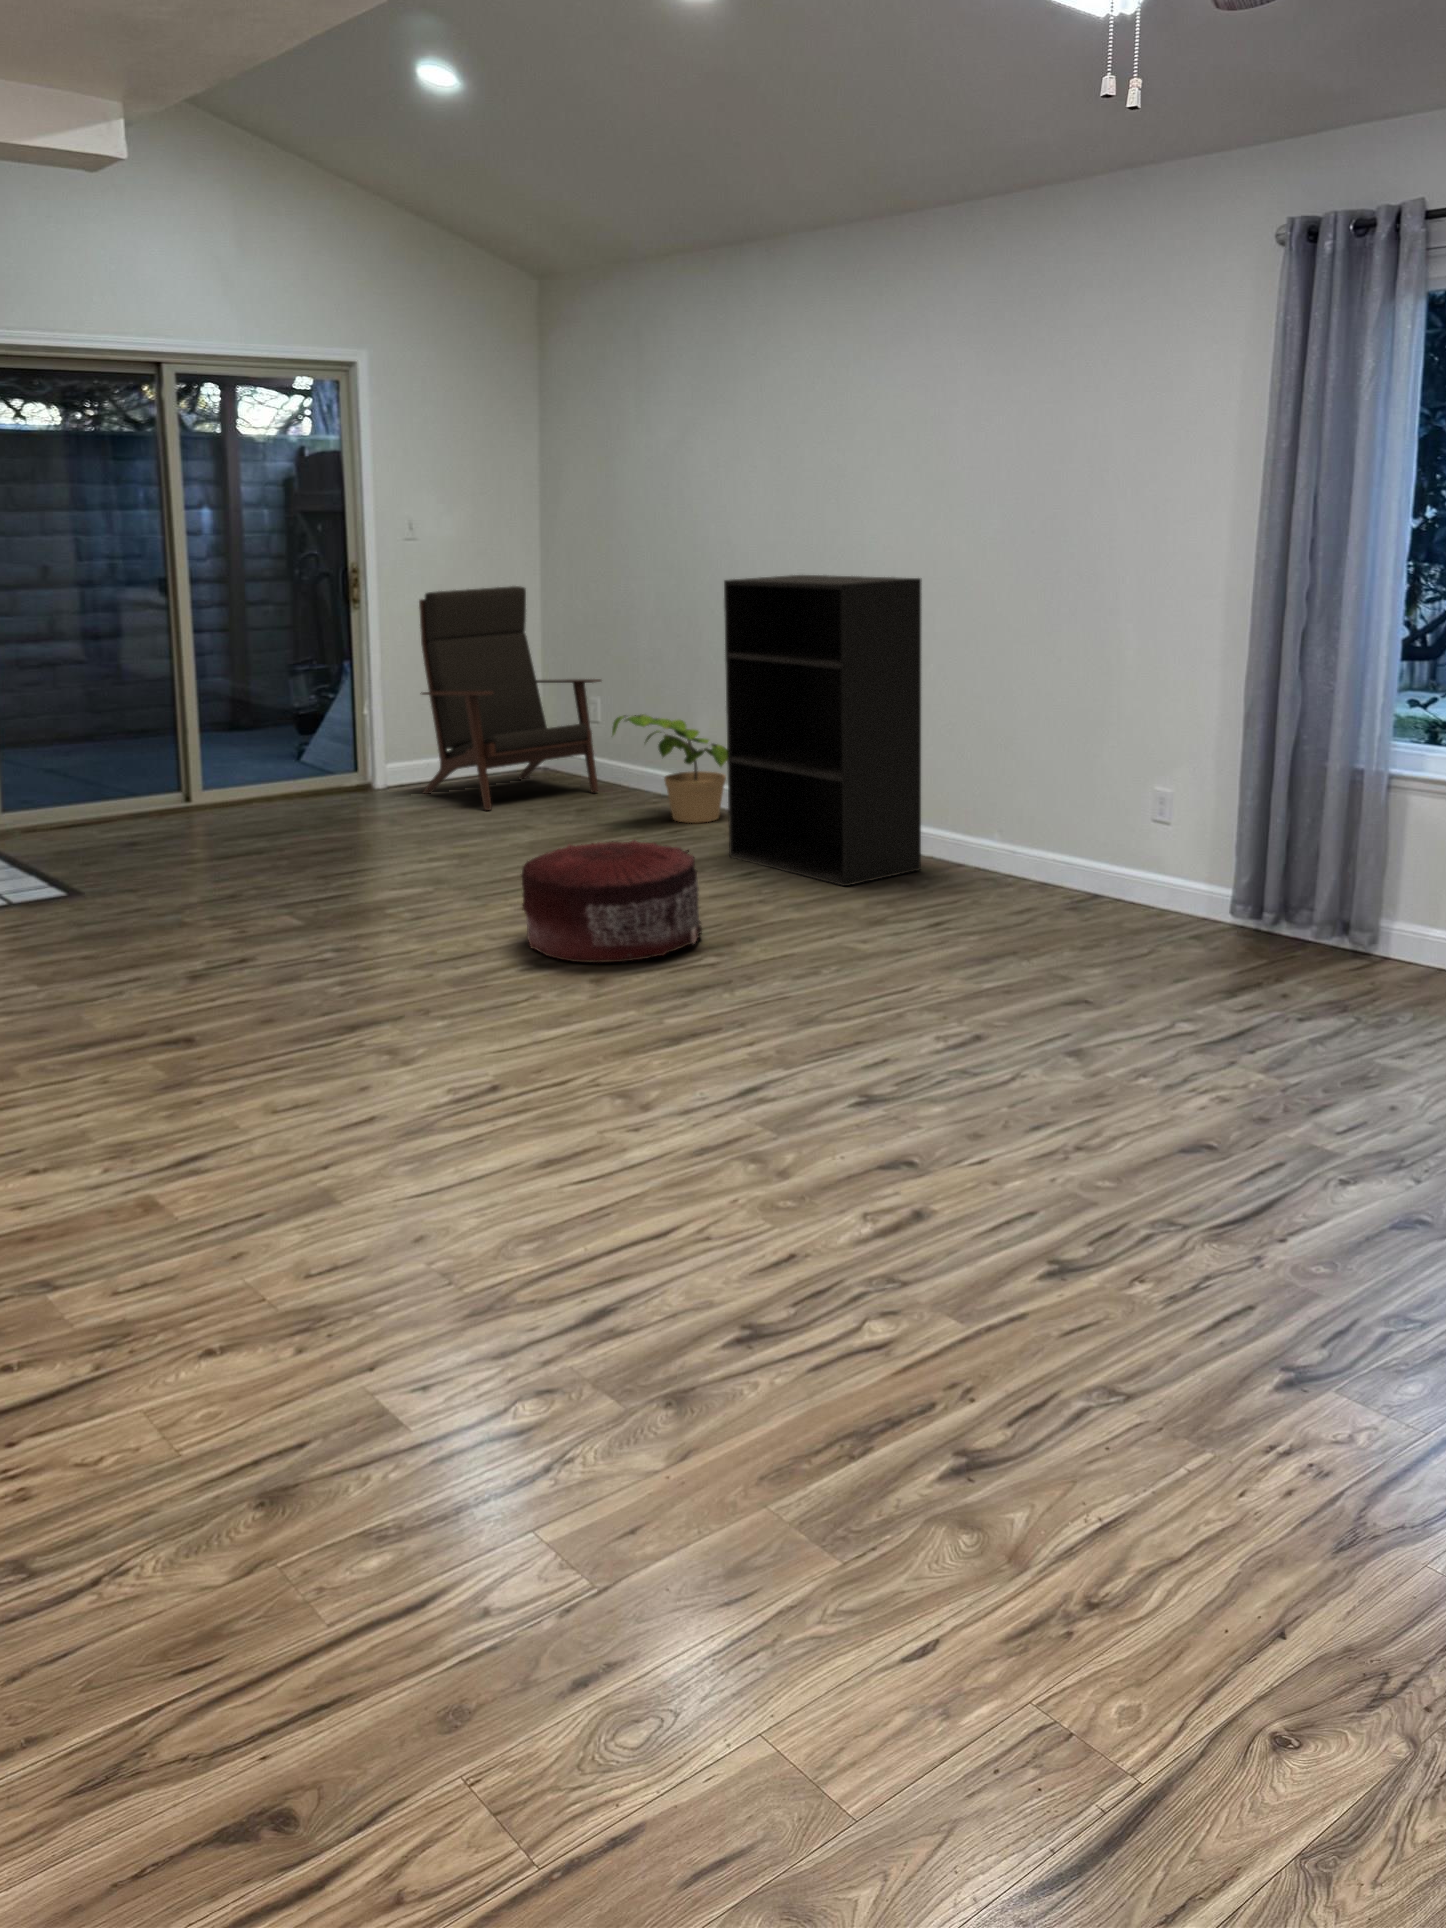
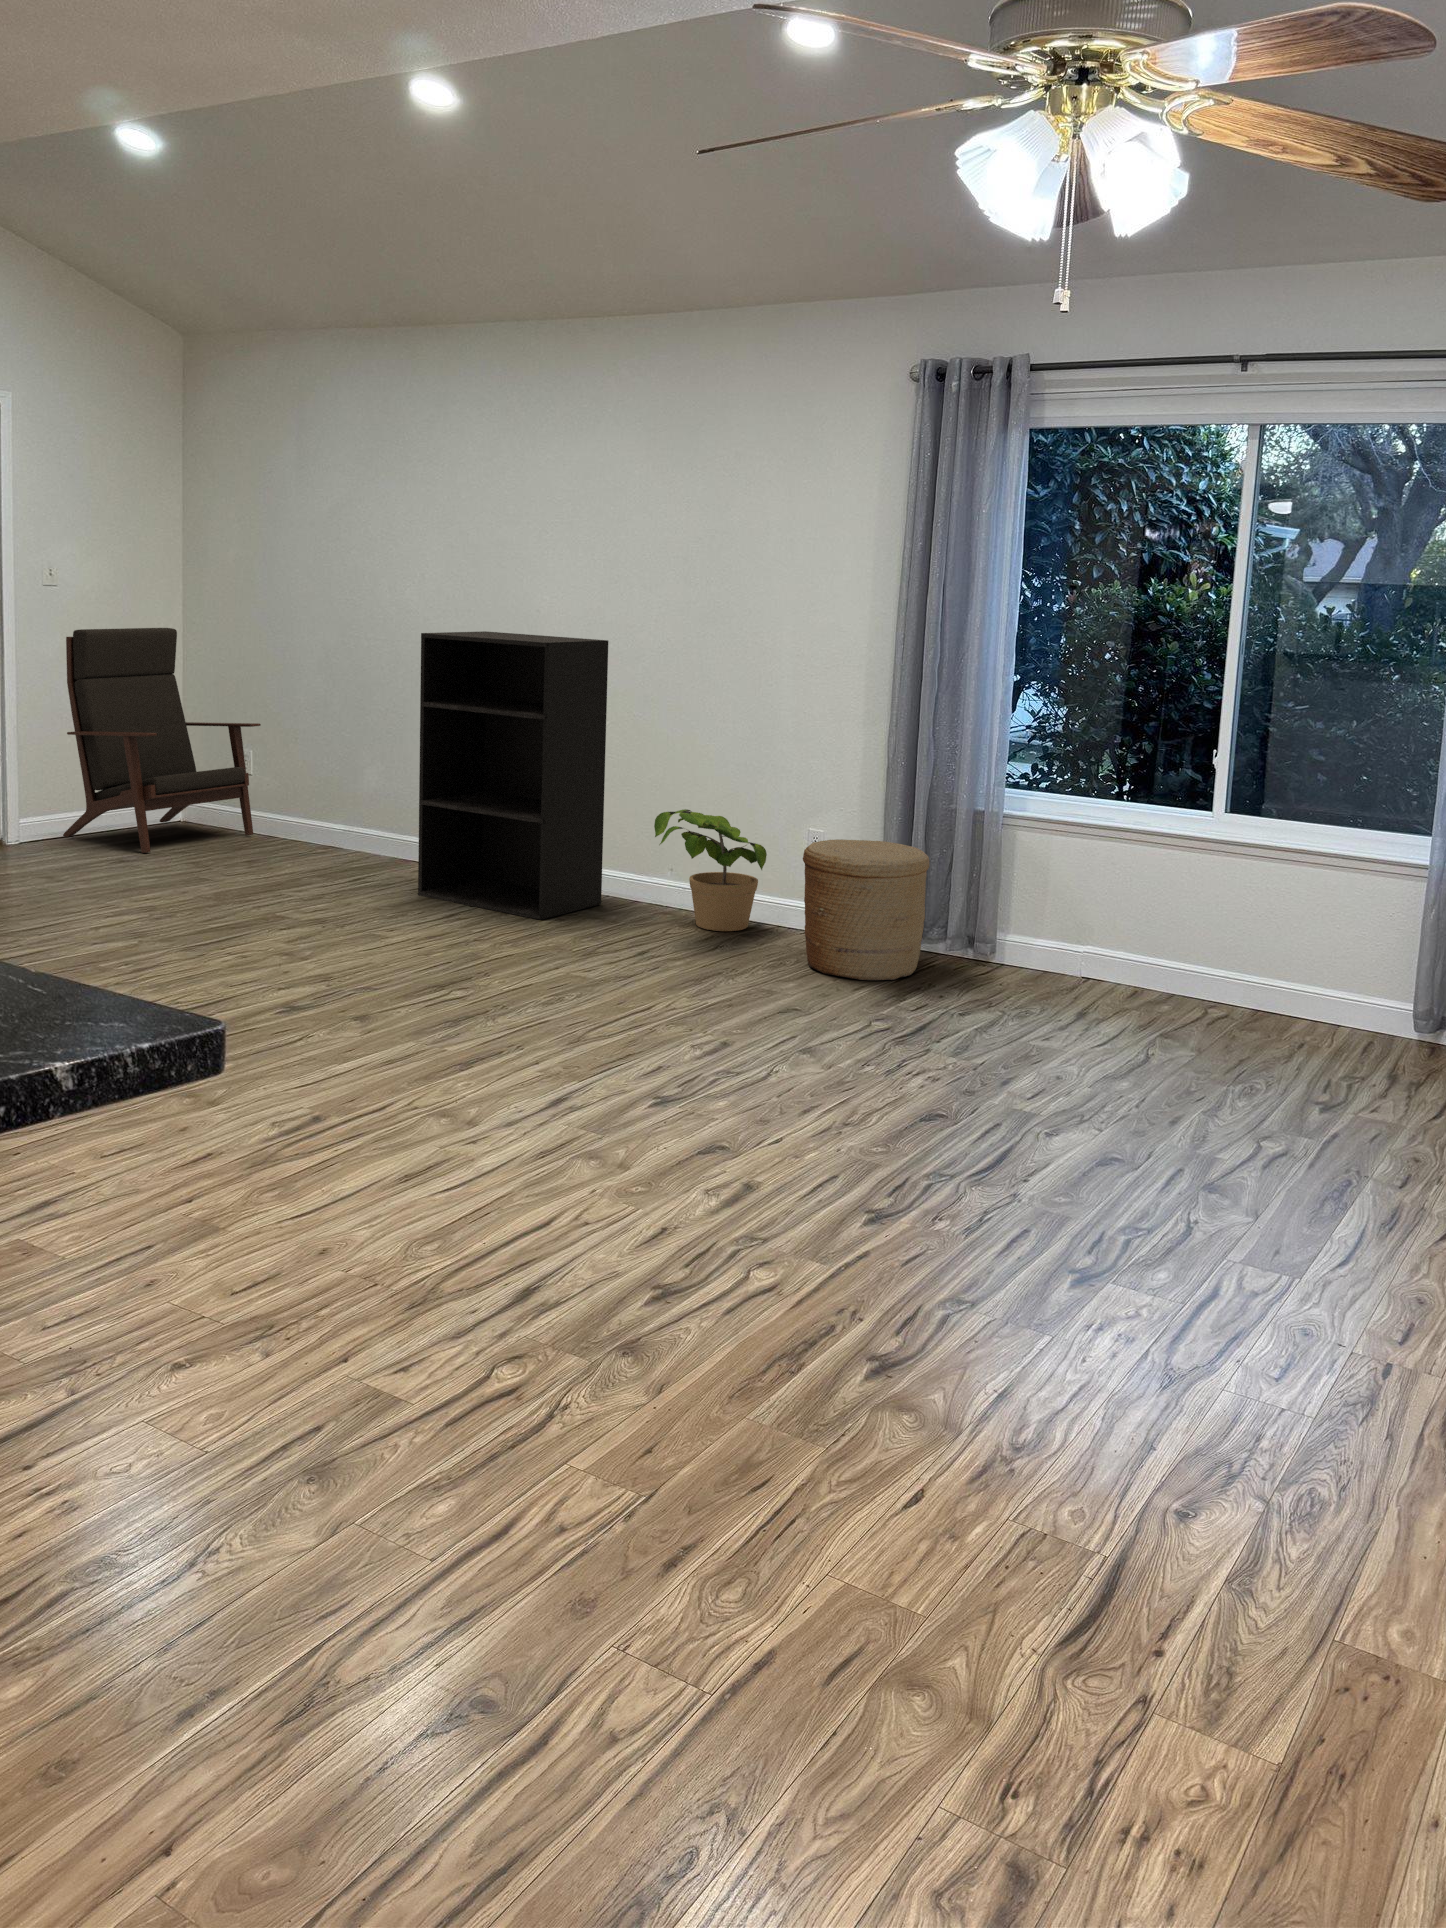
potted plant: present [612,714,727,823] -> present [654,809,767,931]
woven basket: none [1121,801,1281,969] -> present [803,839,929,980]
pouf: present [521,840,702,963] -> none [262,876,436,994]

